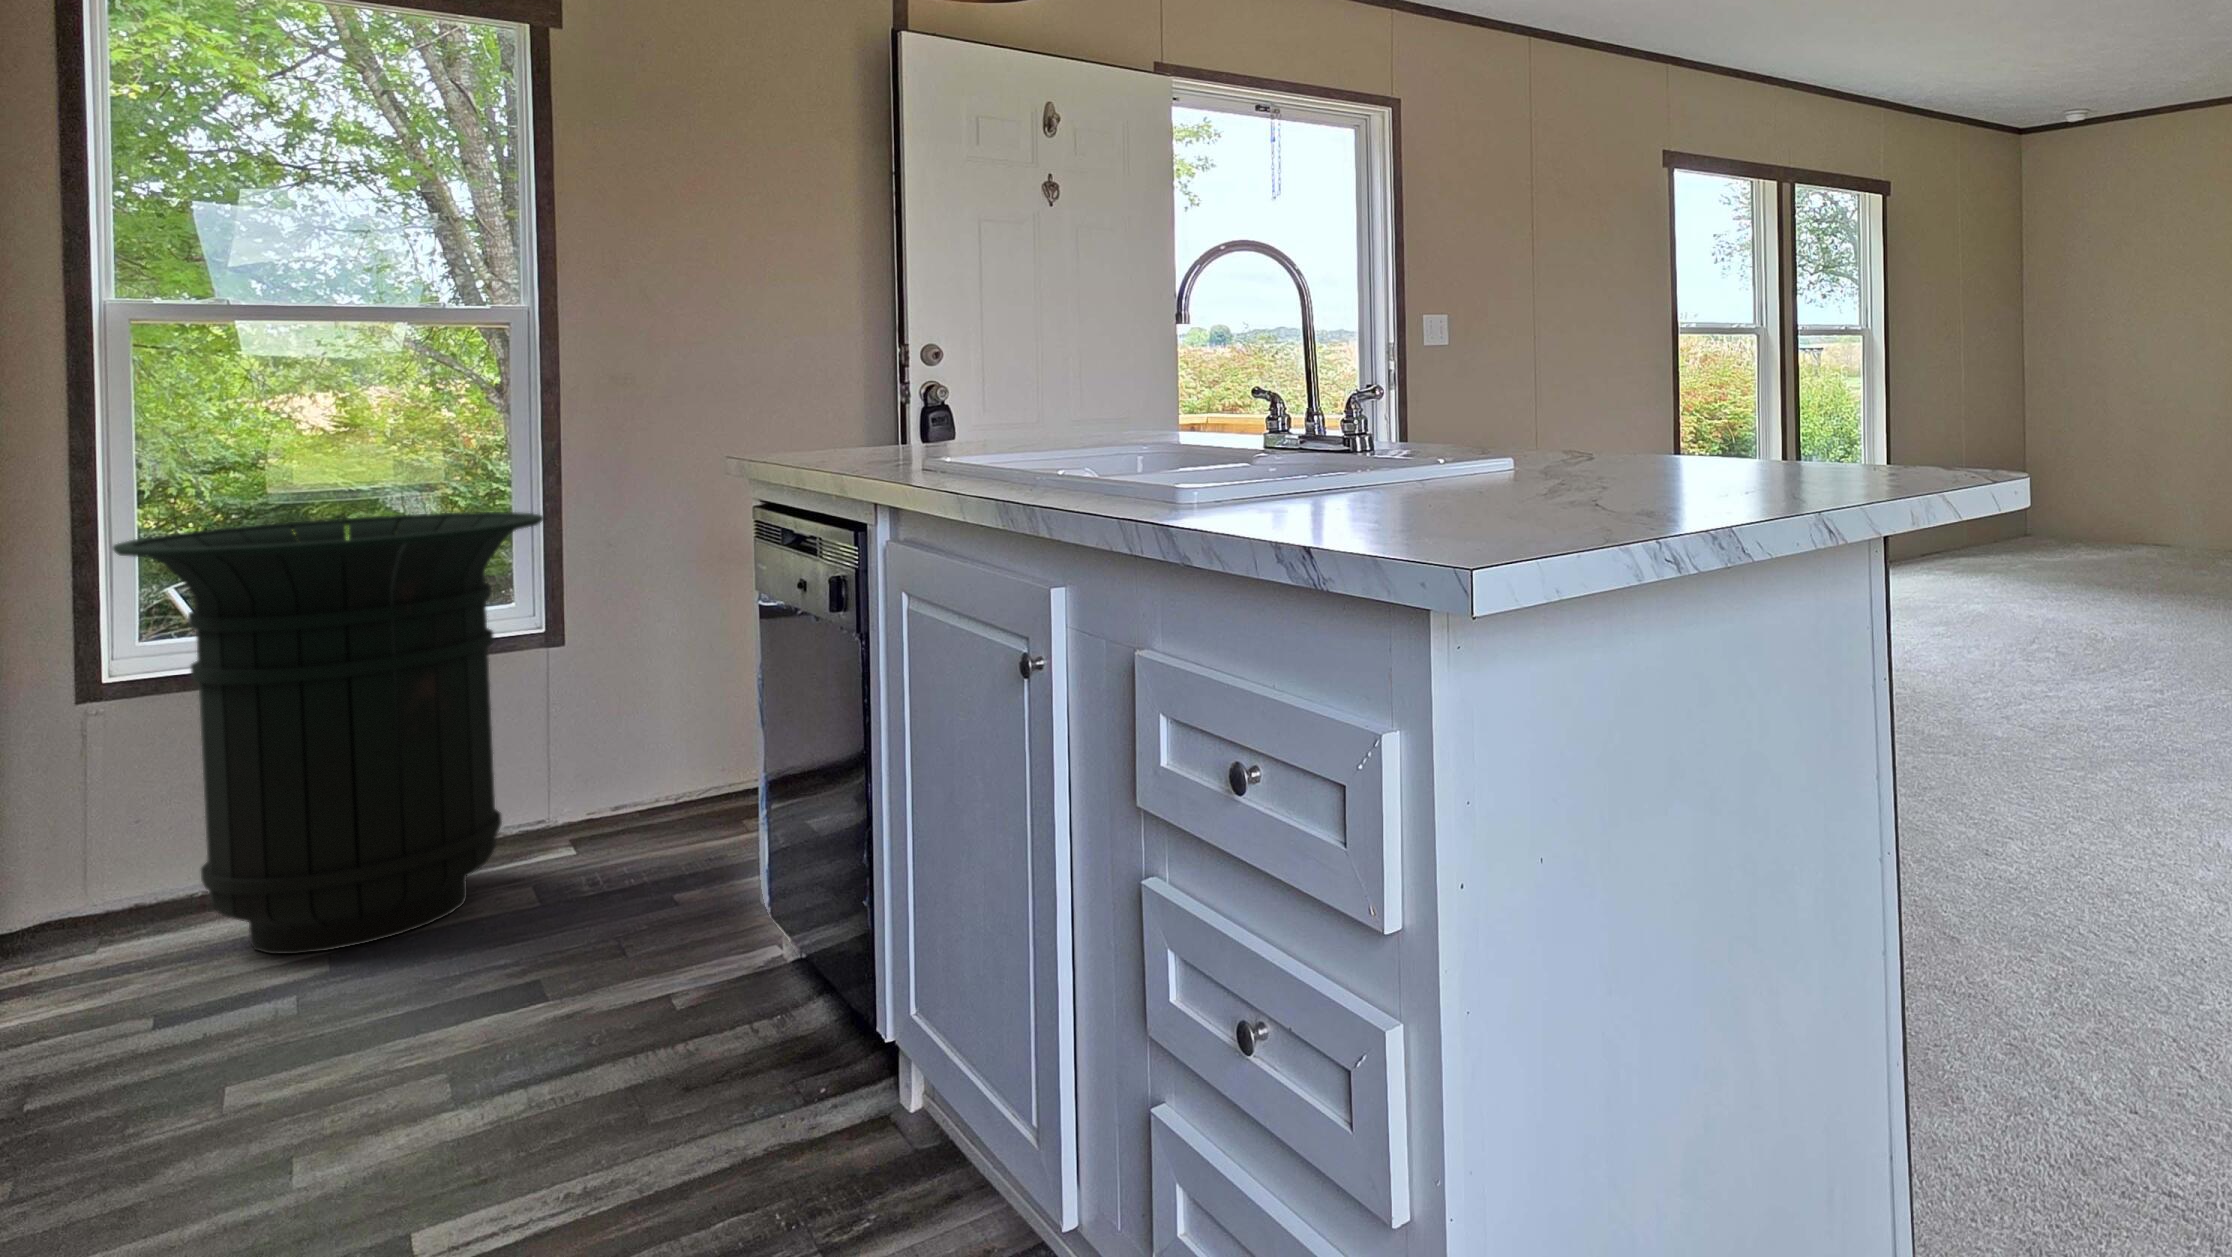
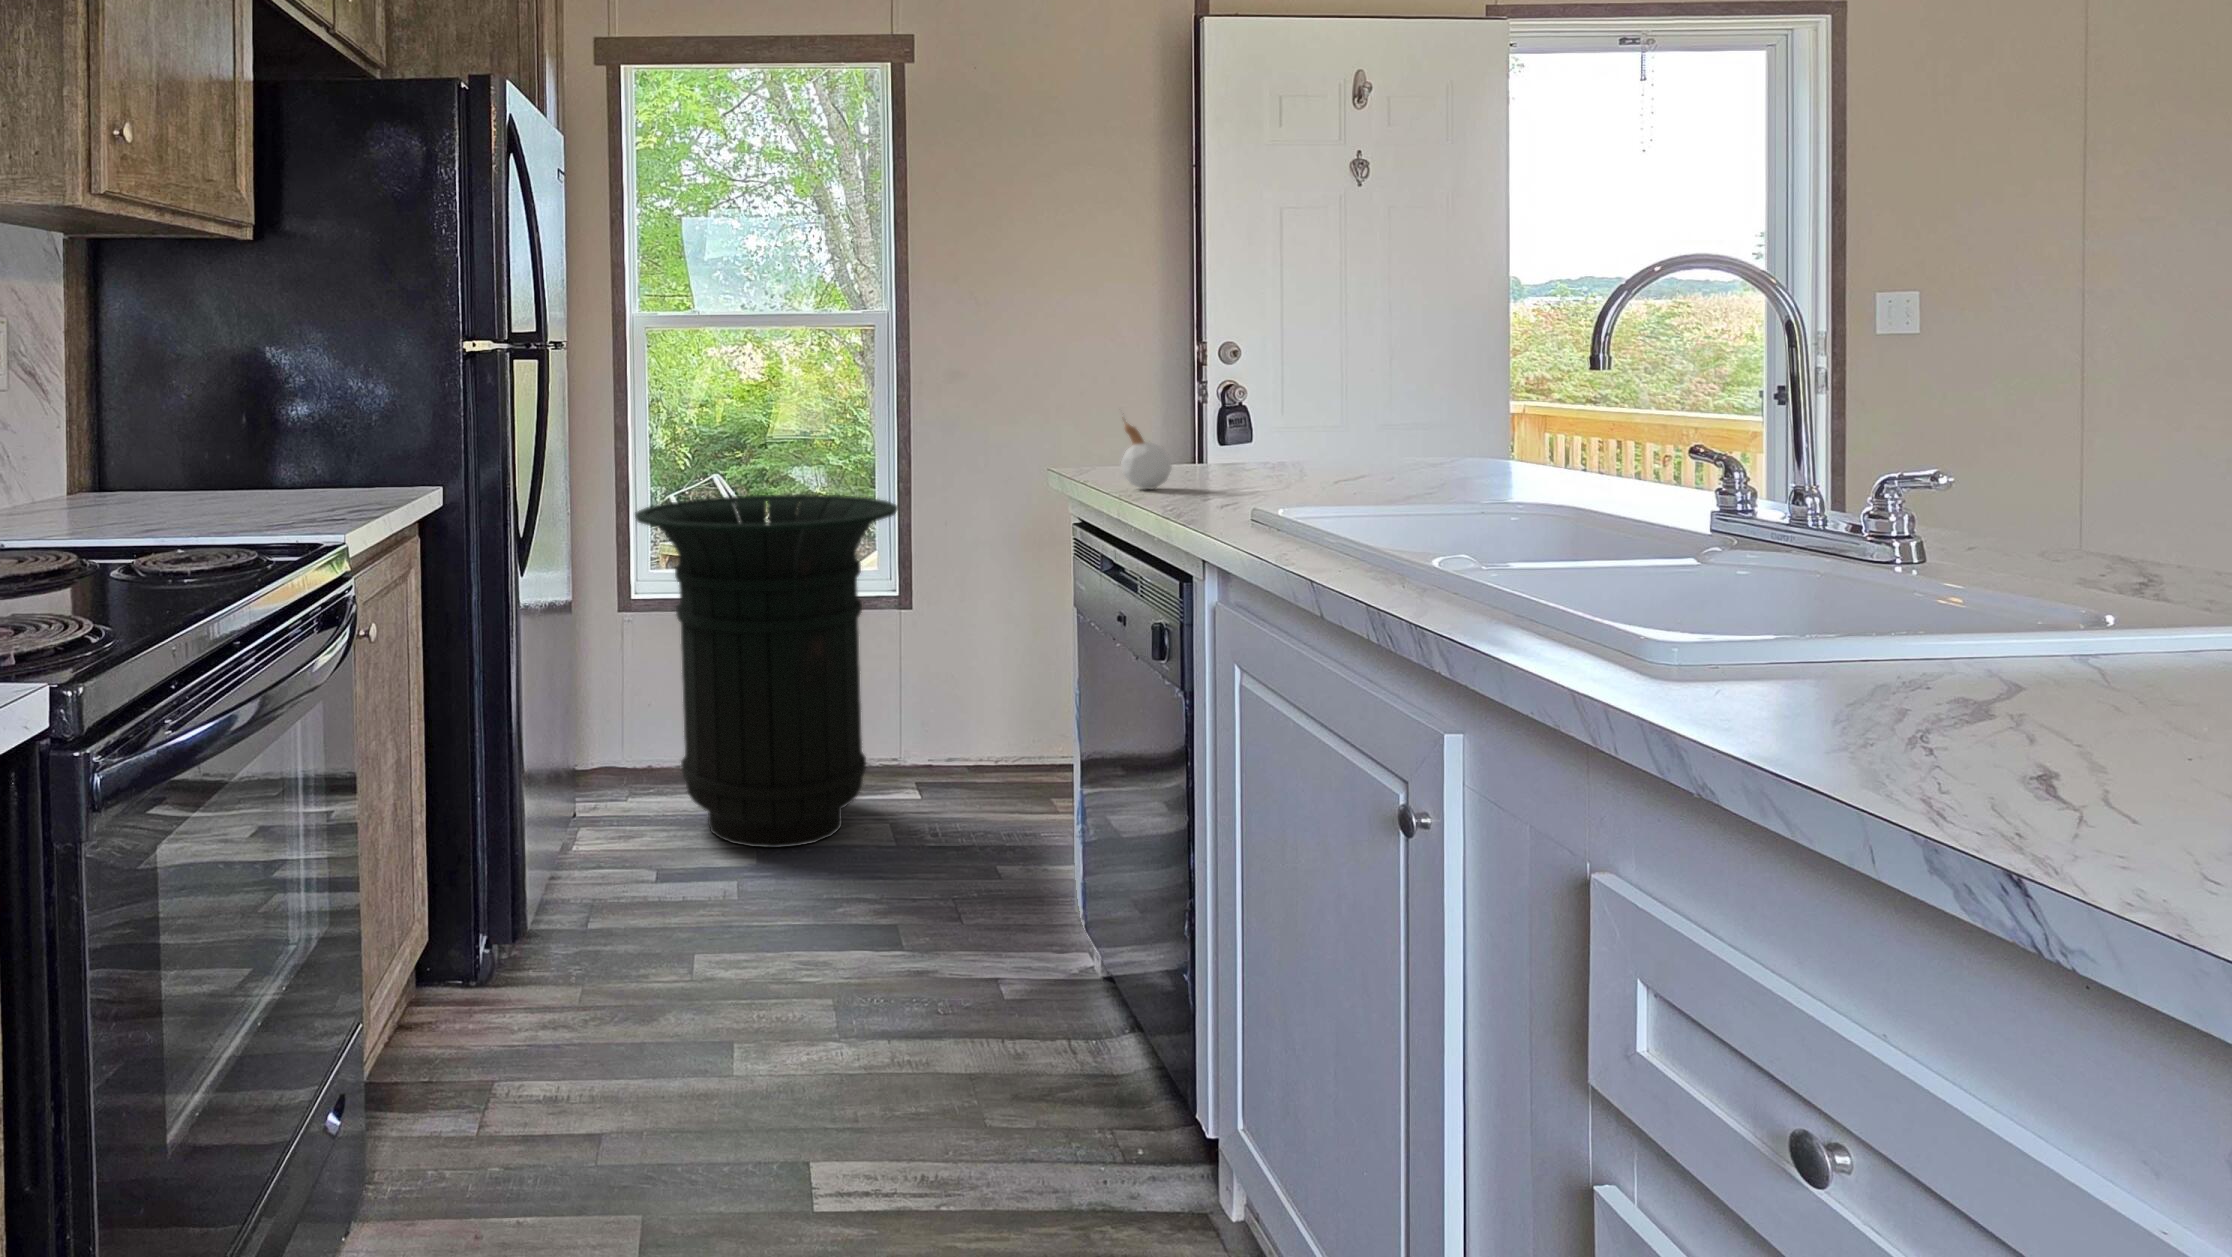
candle: none [801,382,856,460] -> present [1121,413,1172,489]

